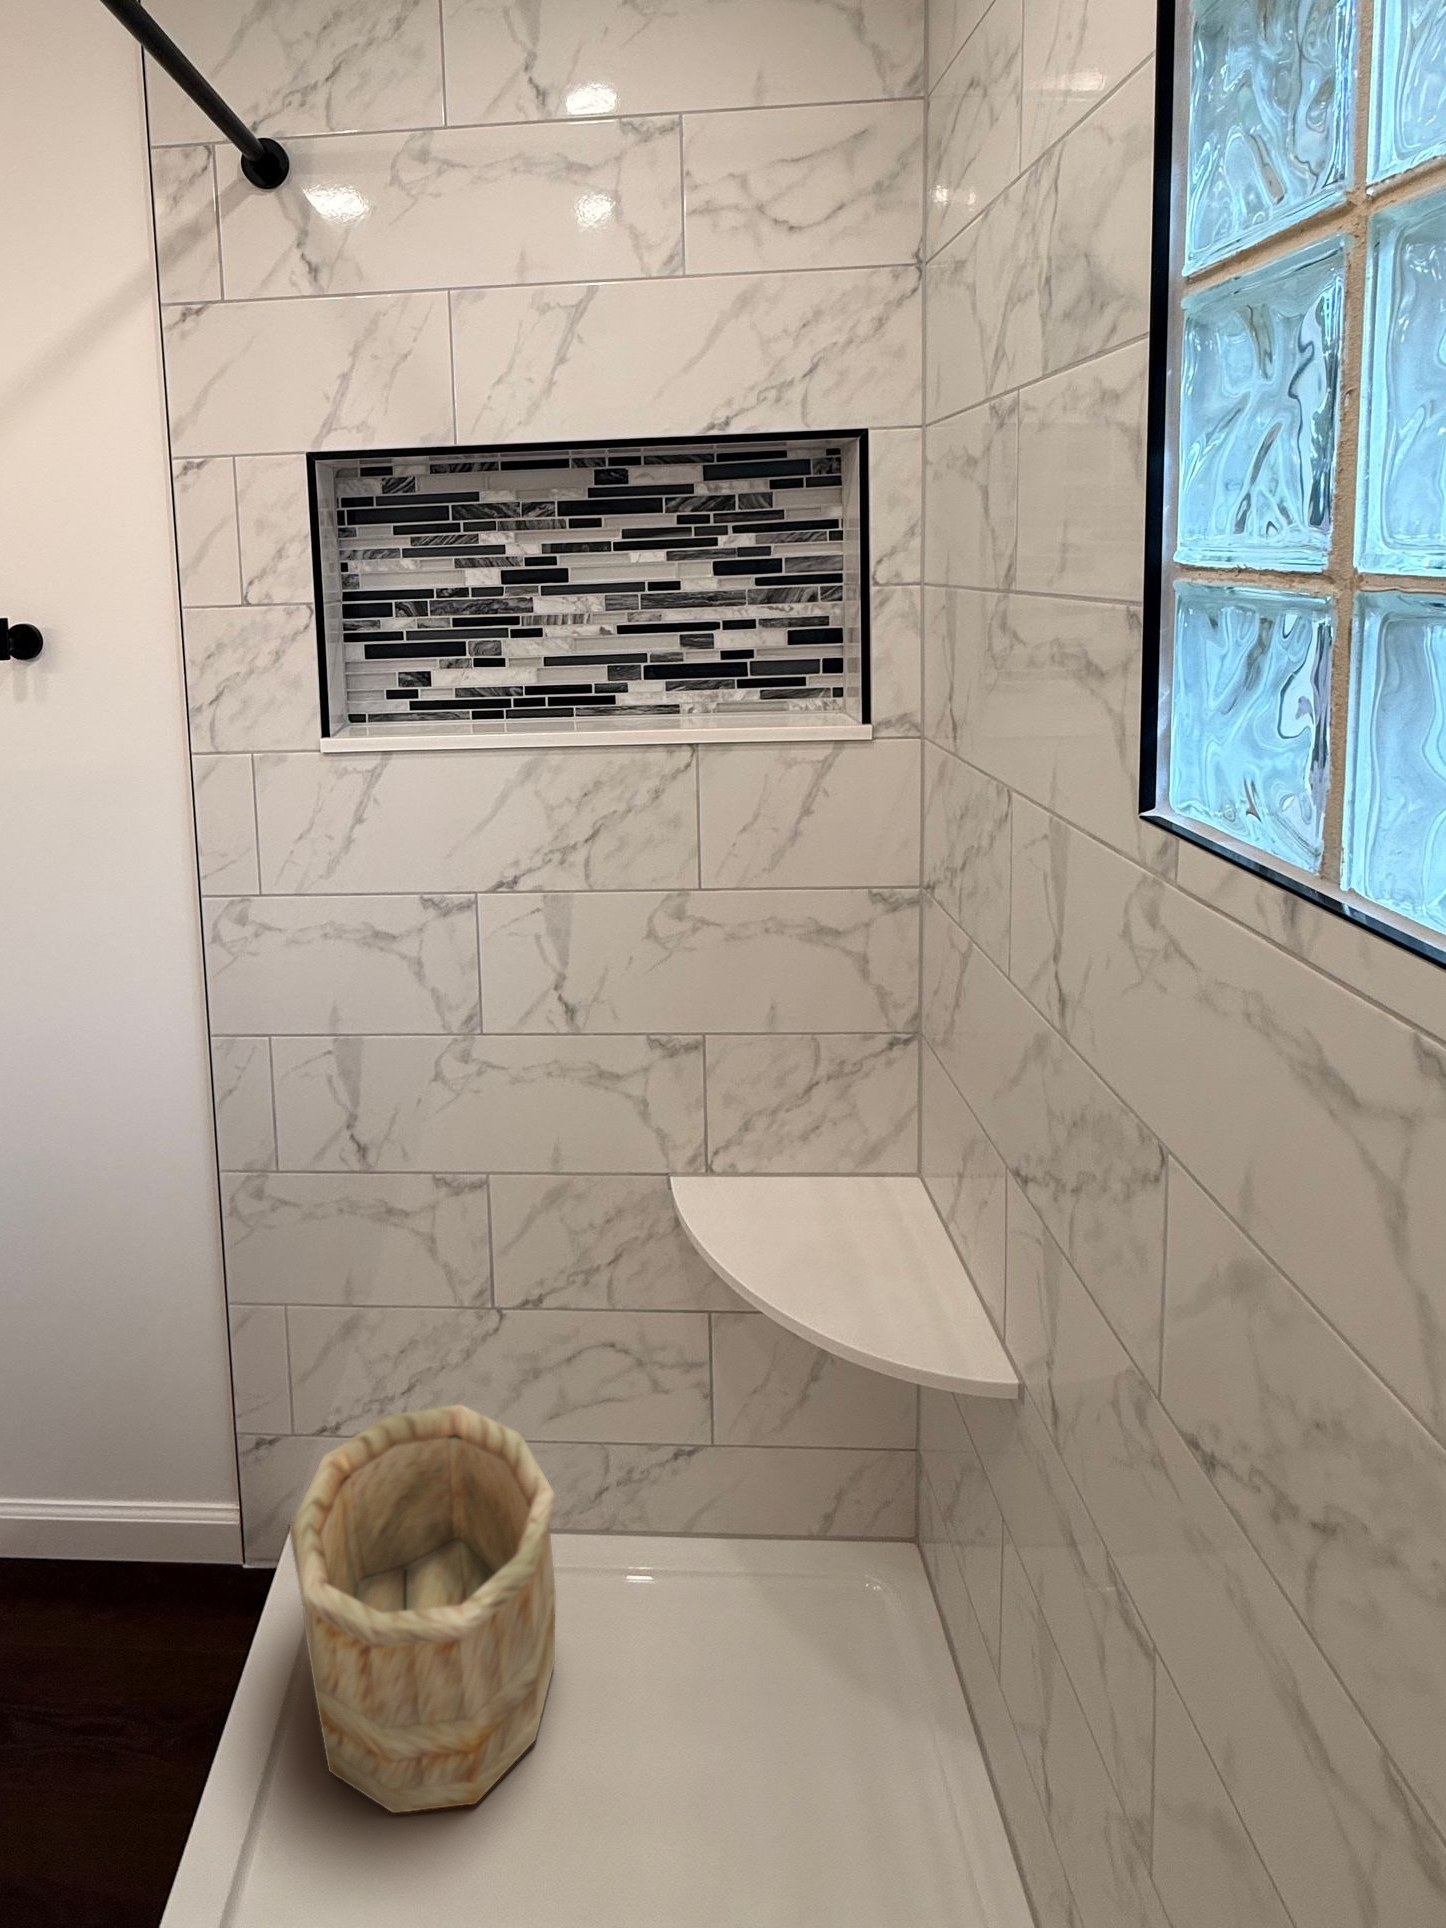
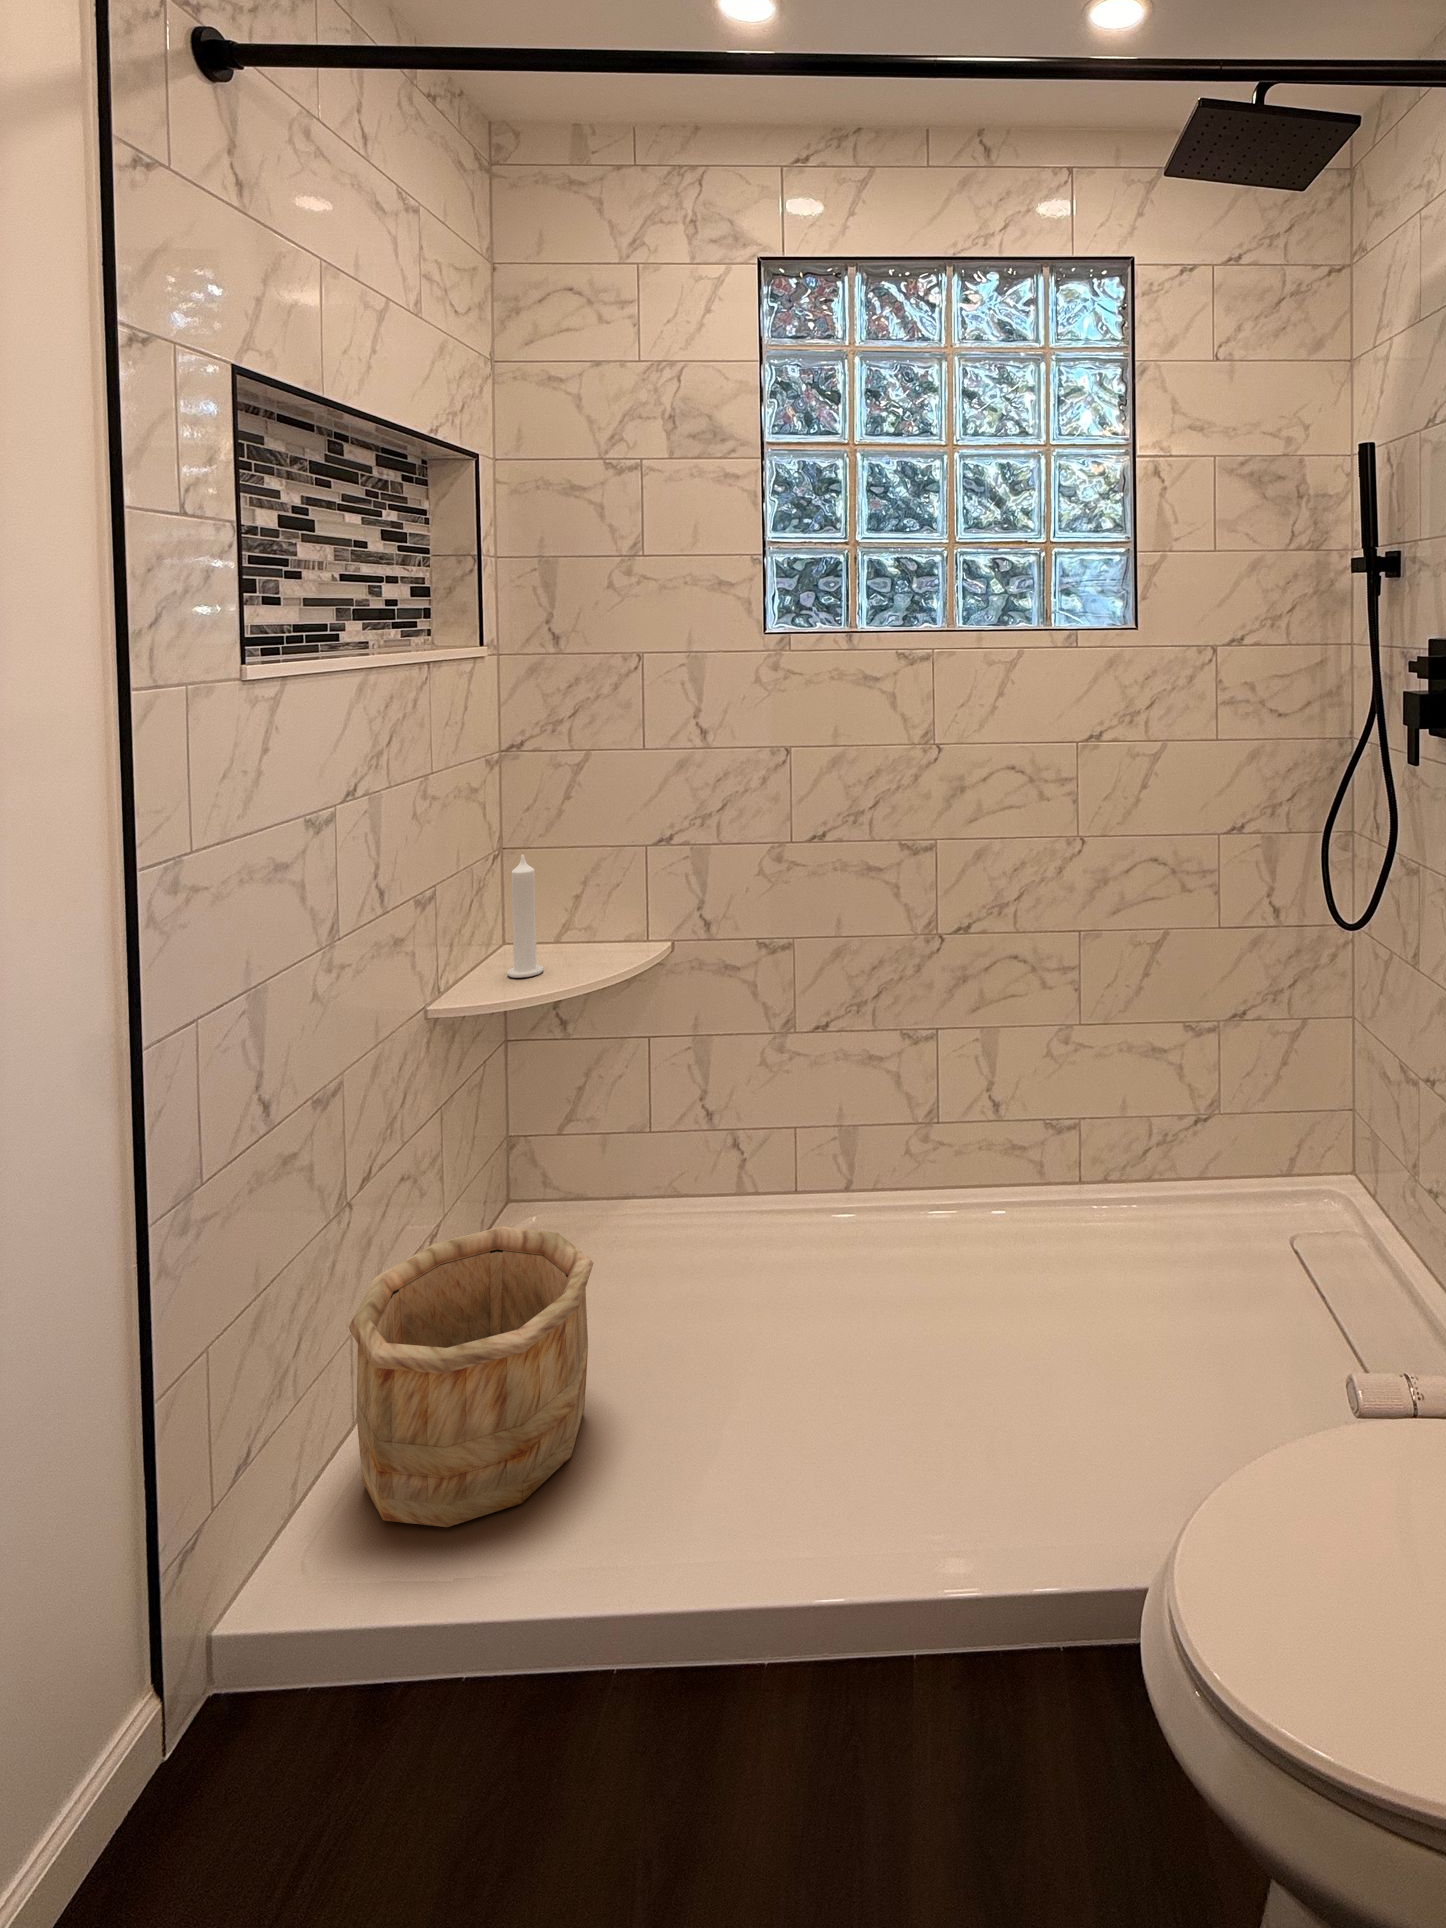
candle: none [829,1048,882,1237] -> present [507,855,543,978]

